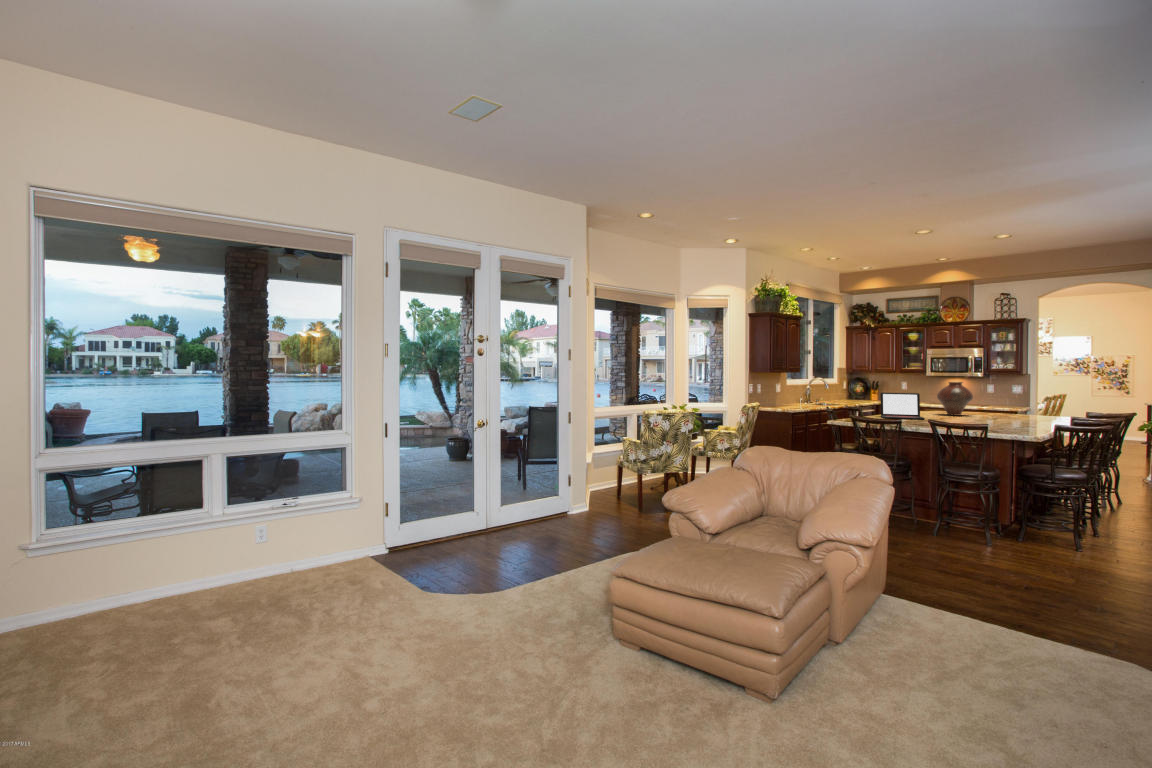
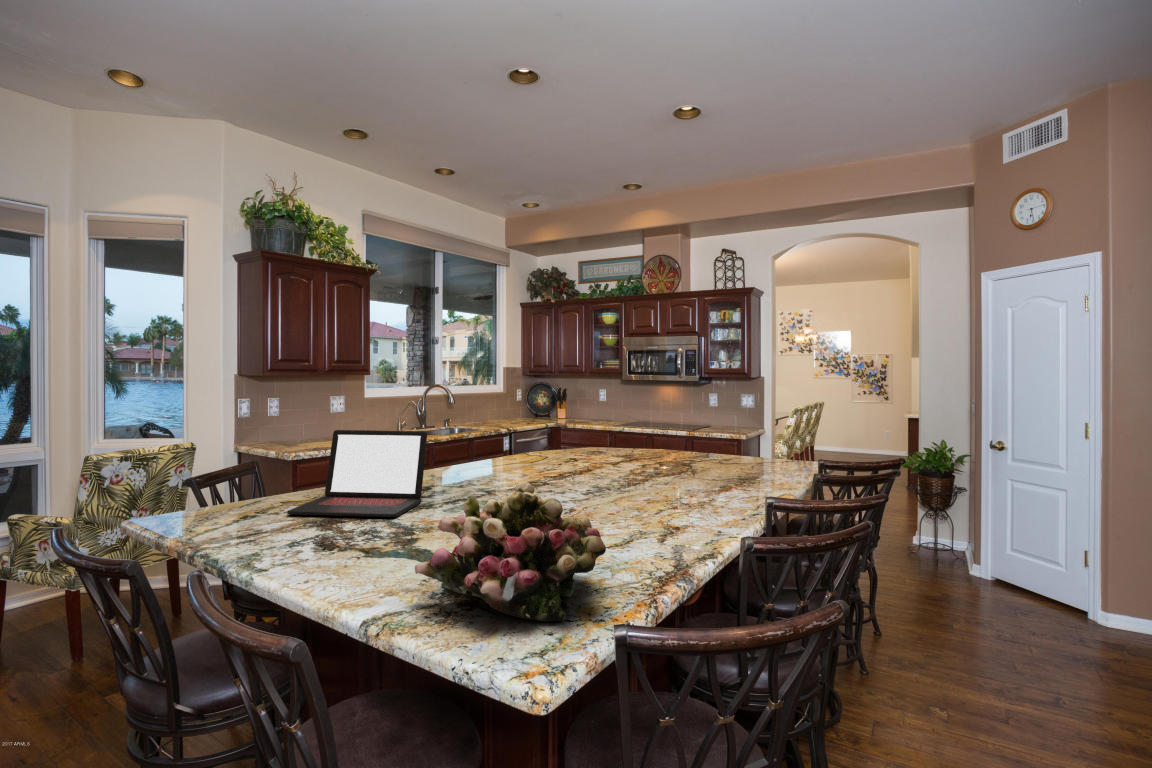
vase: present [937,382,973,416] -> none [522,396,595,478]
flower arrangement: none [981,401,1035,429] -> present [415,481,606,622]

